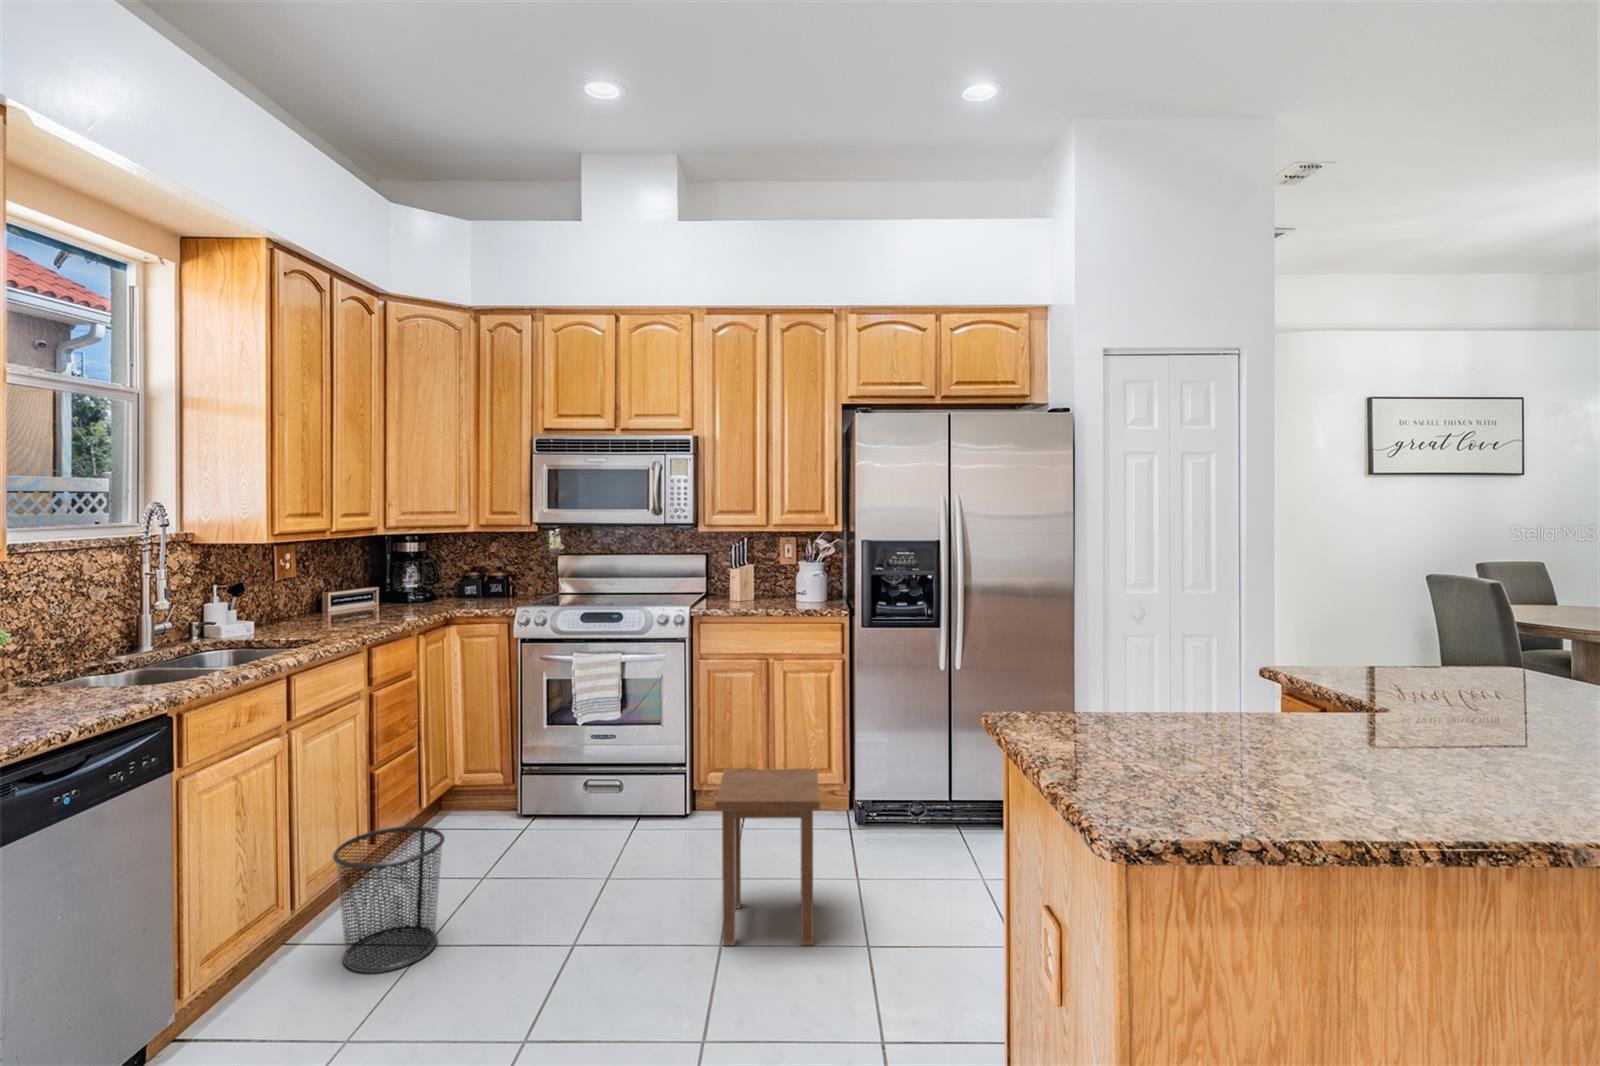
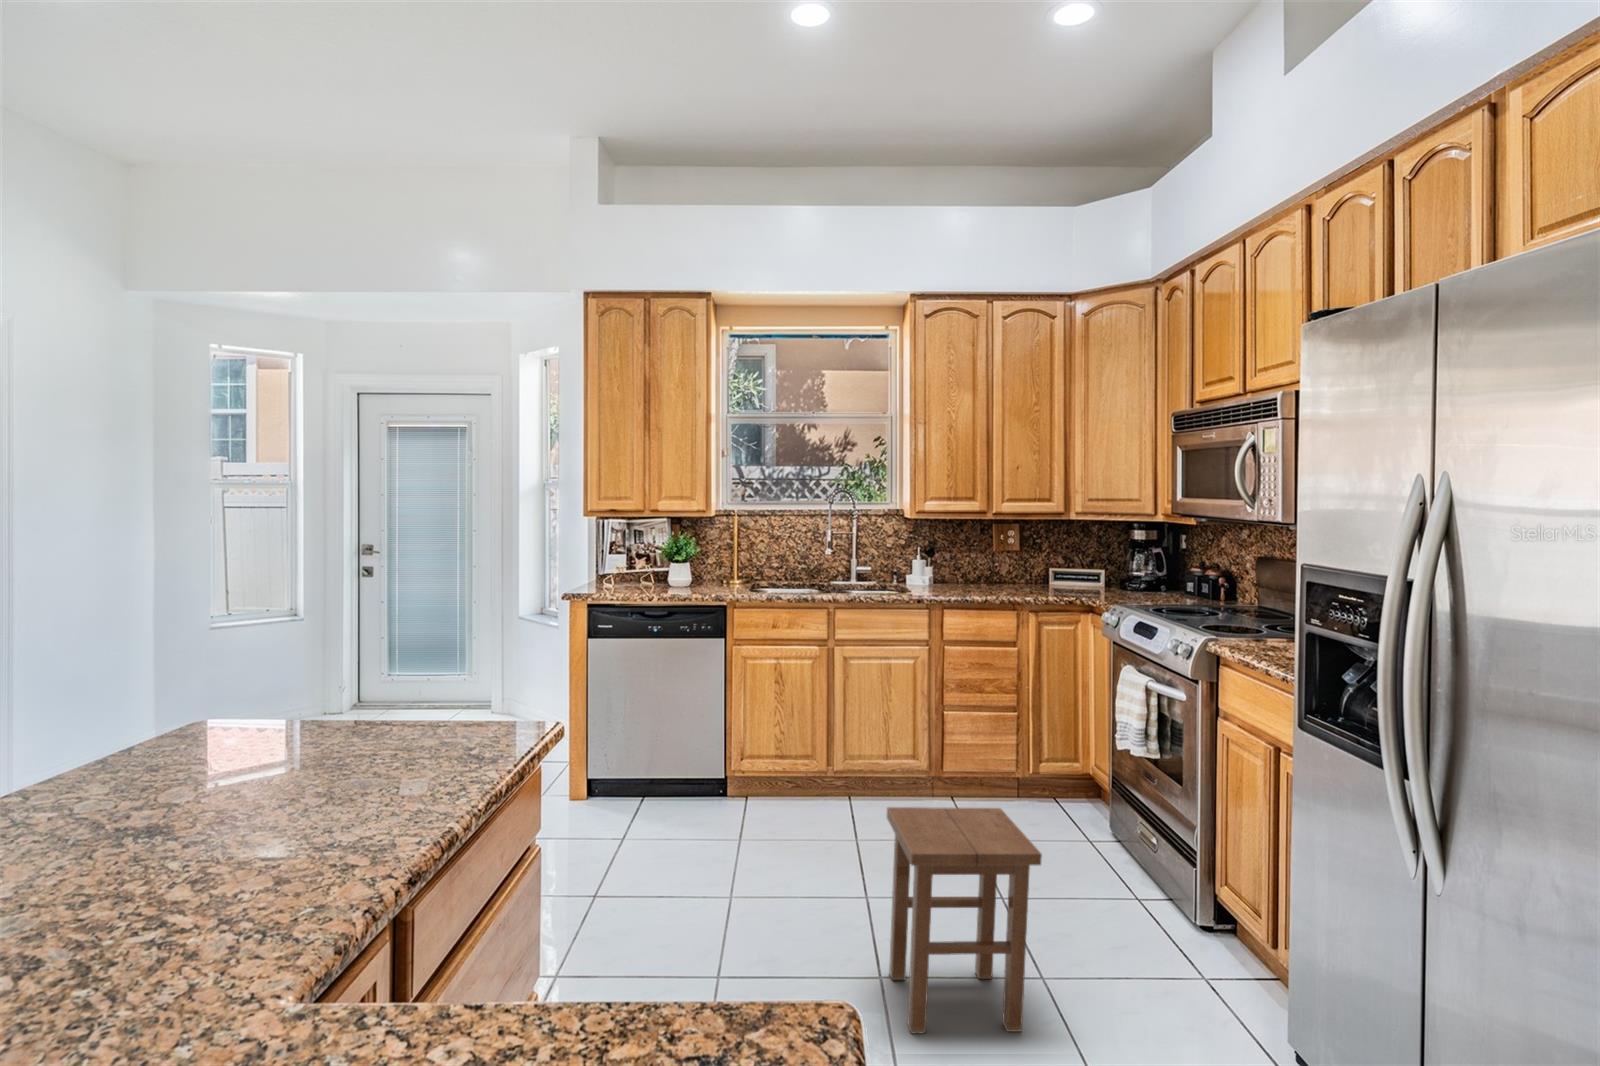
trash can: present [333,826,445,972] -> none [800,741,879,848]

